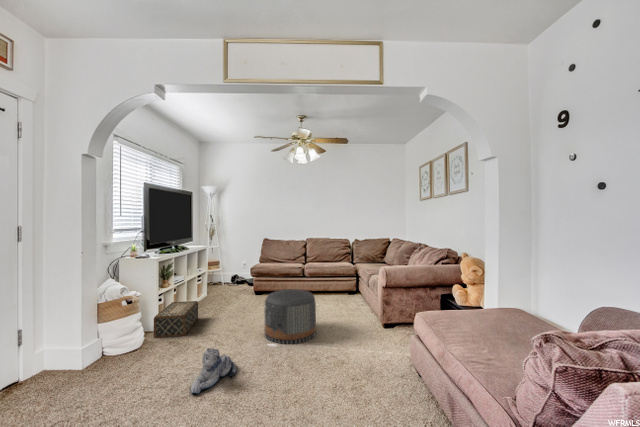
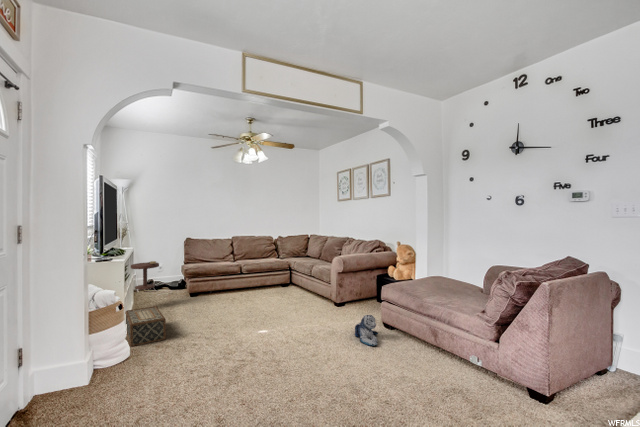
side table: none [199,259,222,302] -> present [131,261,159,290]
pouf: present [264,289,316,344] -> none [247,281,294,329]
plush toy: present [191,348,237,394] -> present [355,315,378,346]

